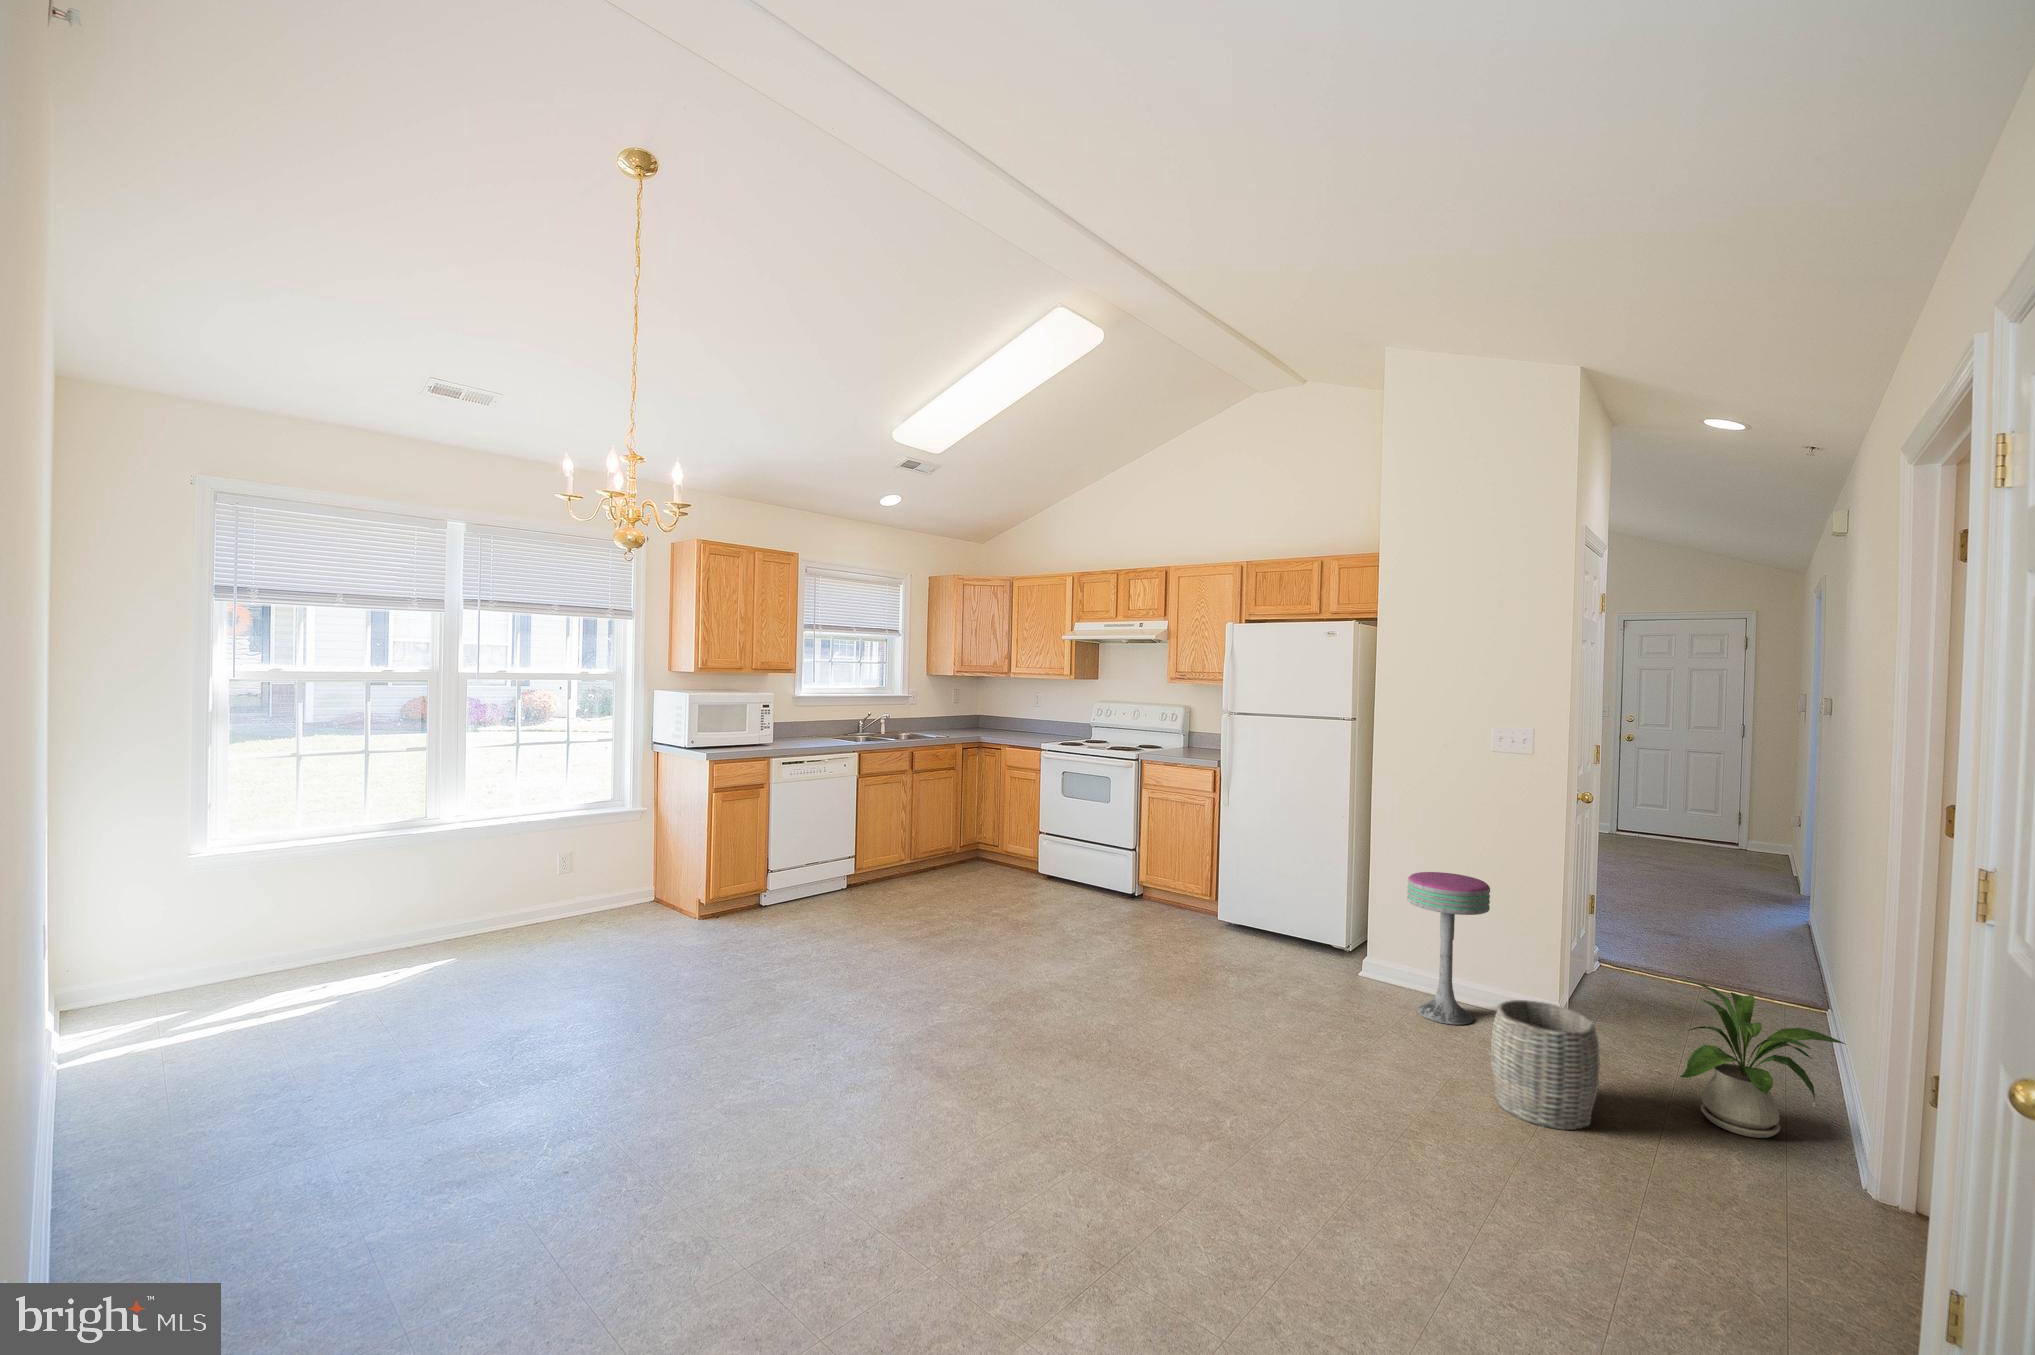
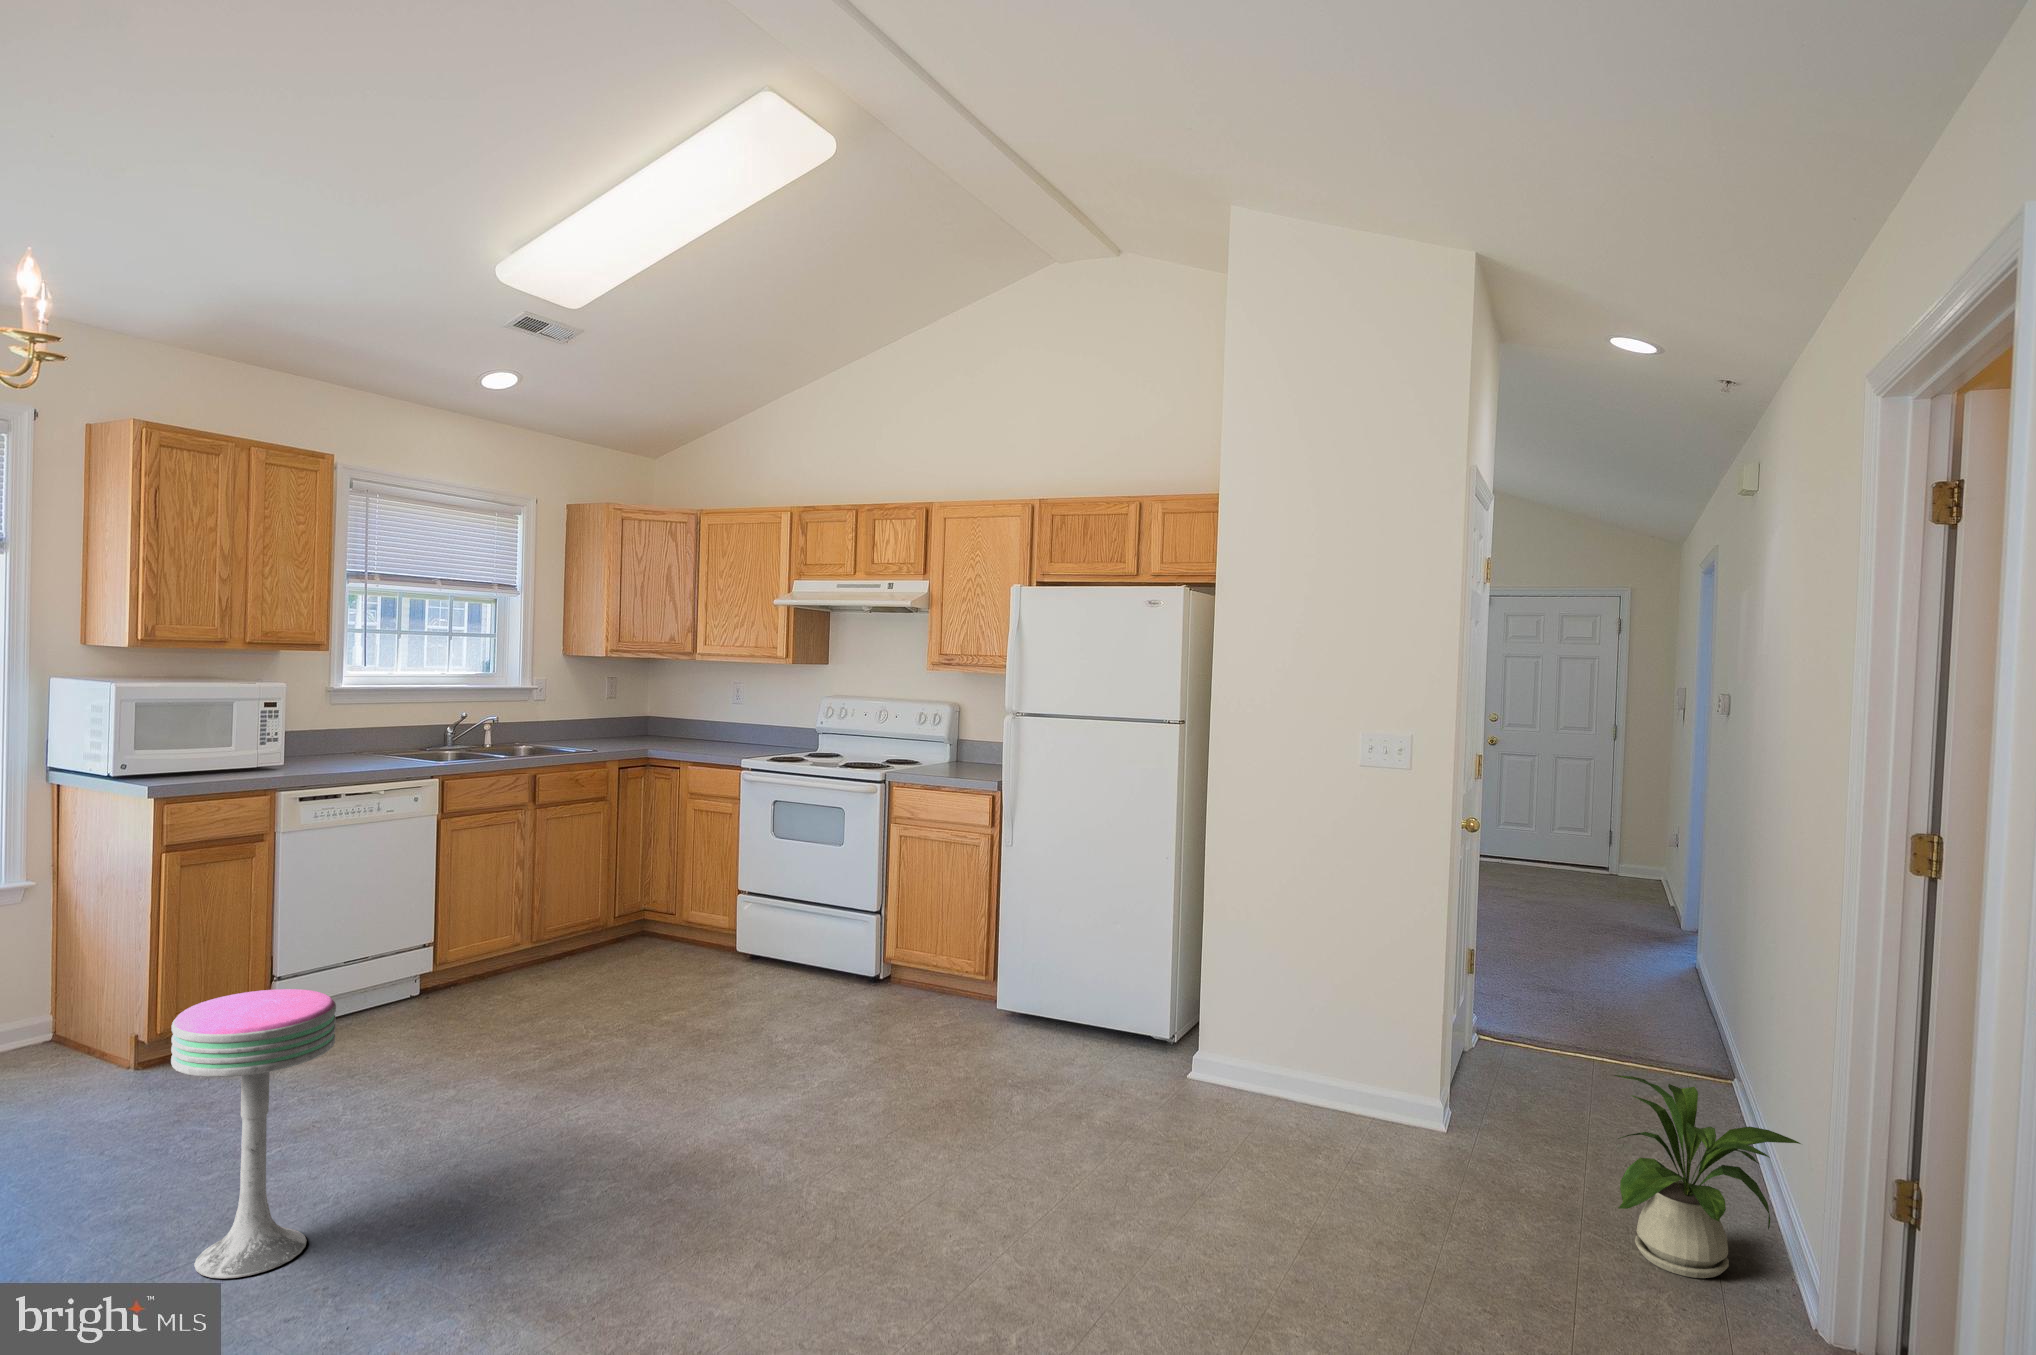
bar stool: present [1407,872,1490,1025] -> present [171,989,336,1279]
woven basket: present [1491,1000,1600,1130] -> none [1383,1117,1523,1300]

